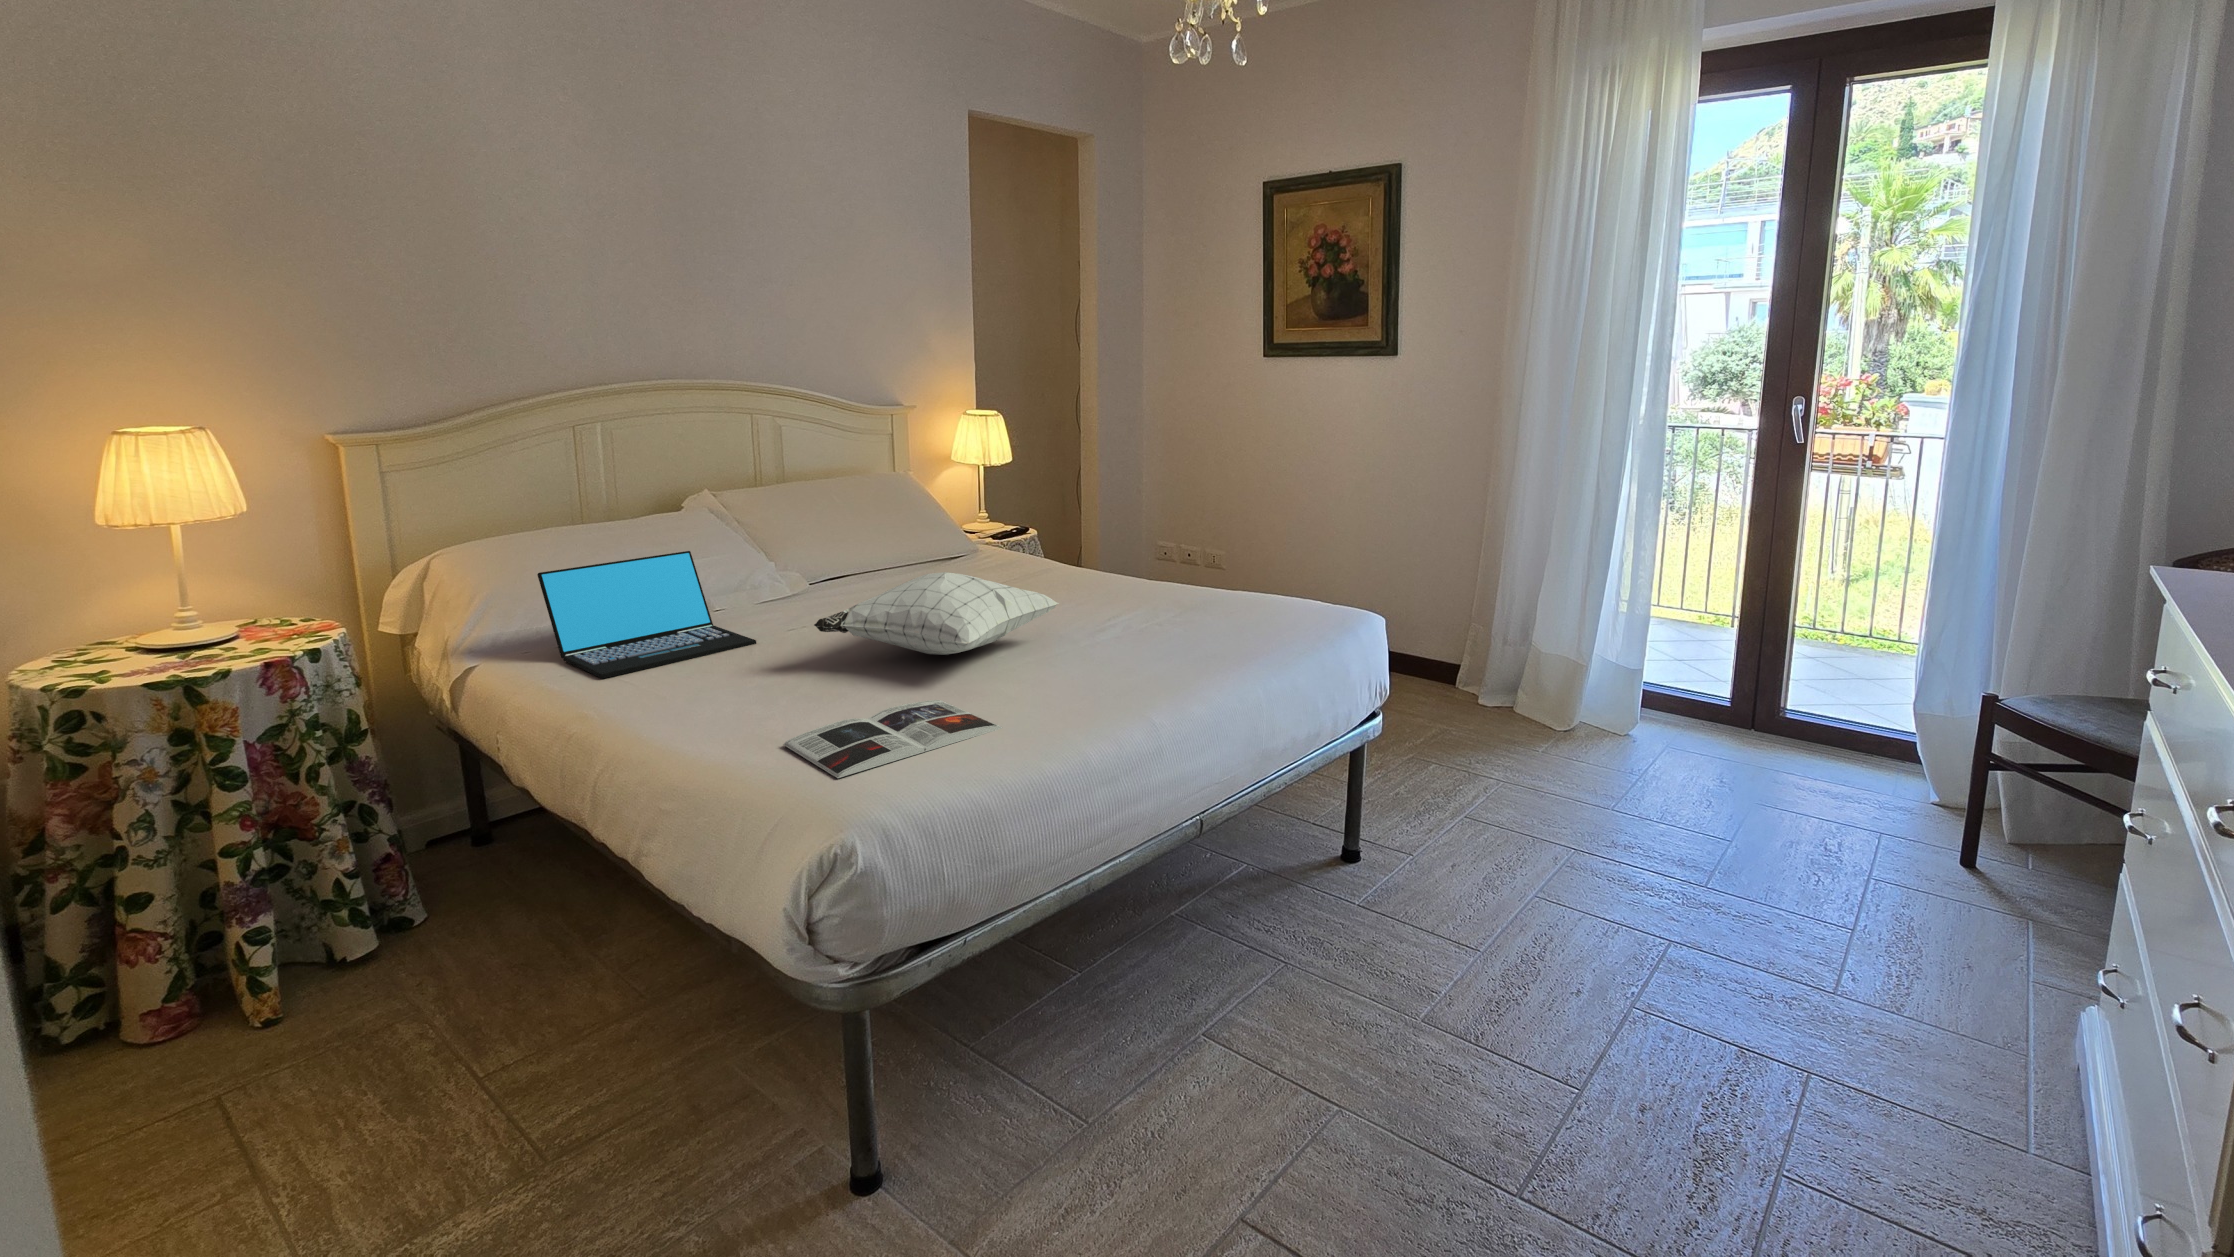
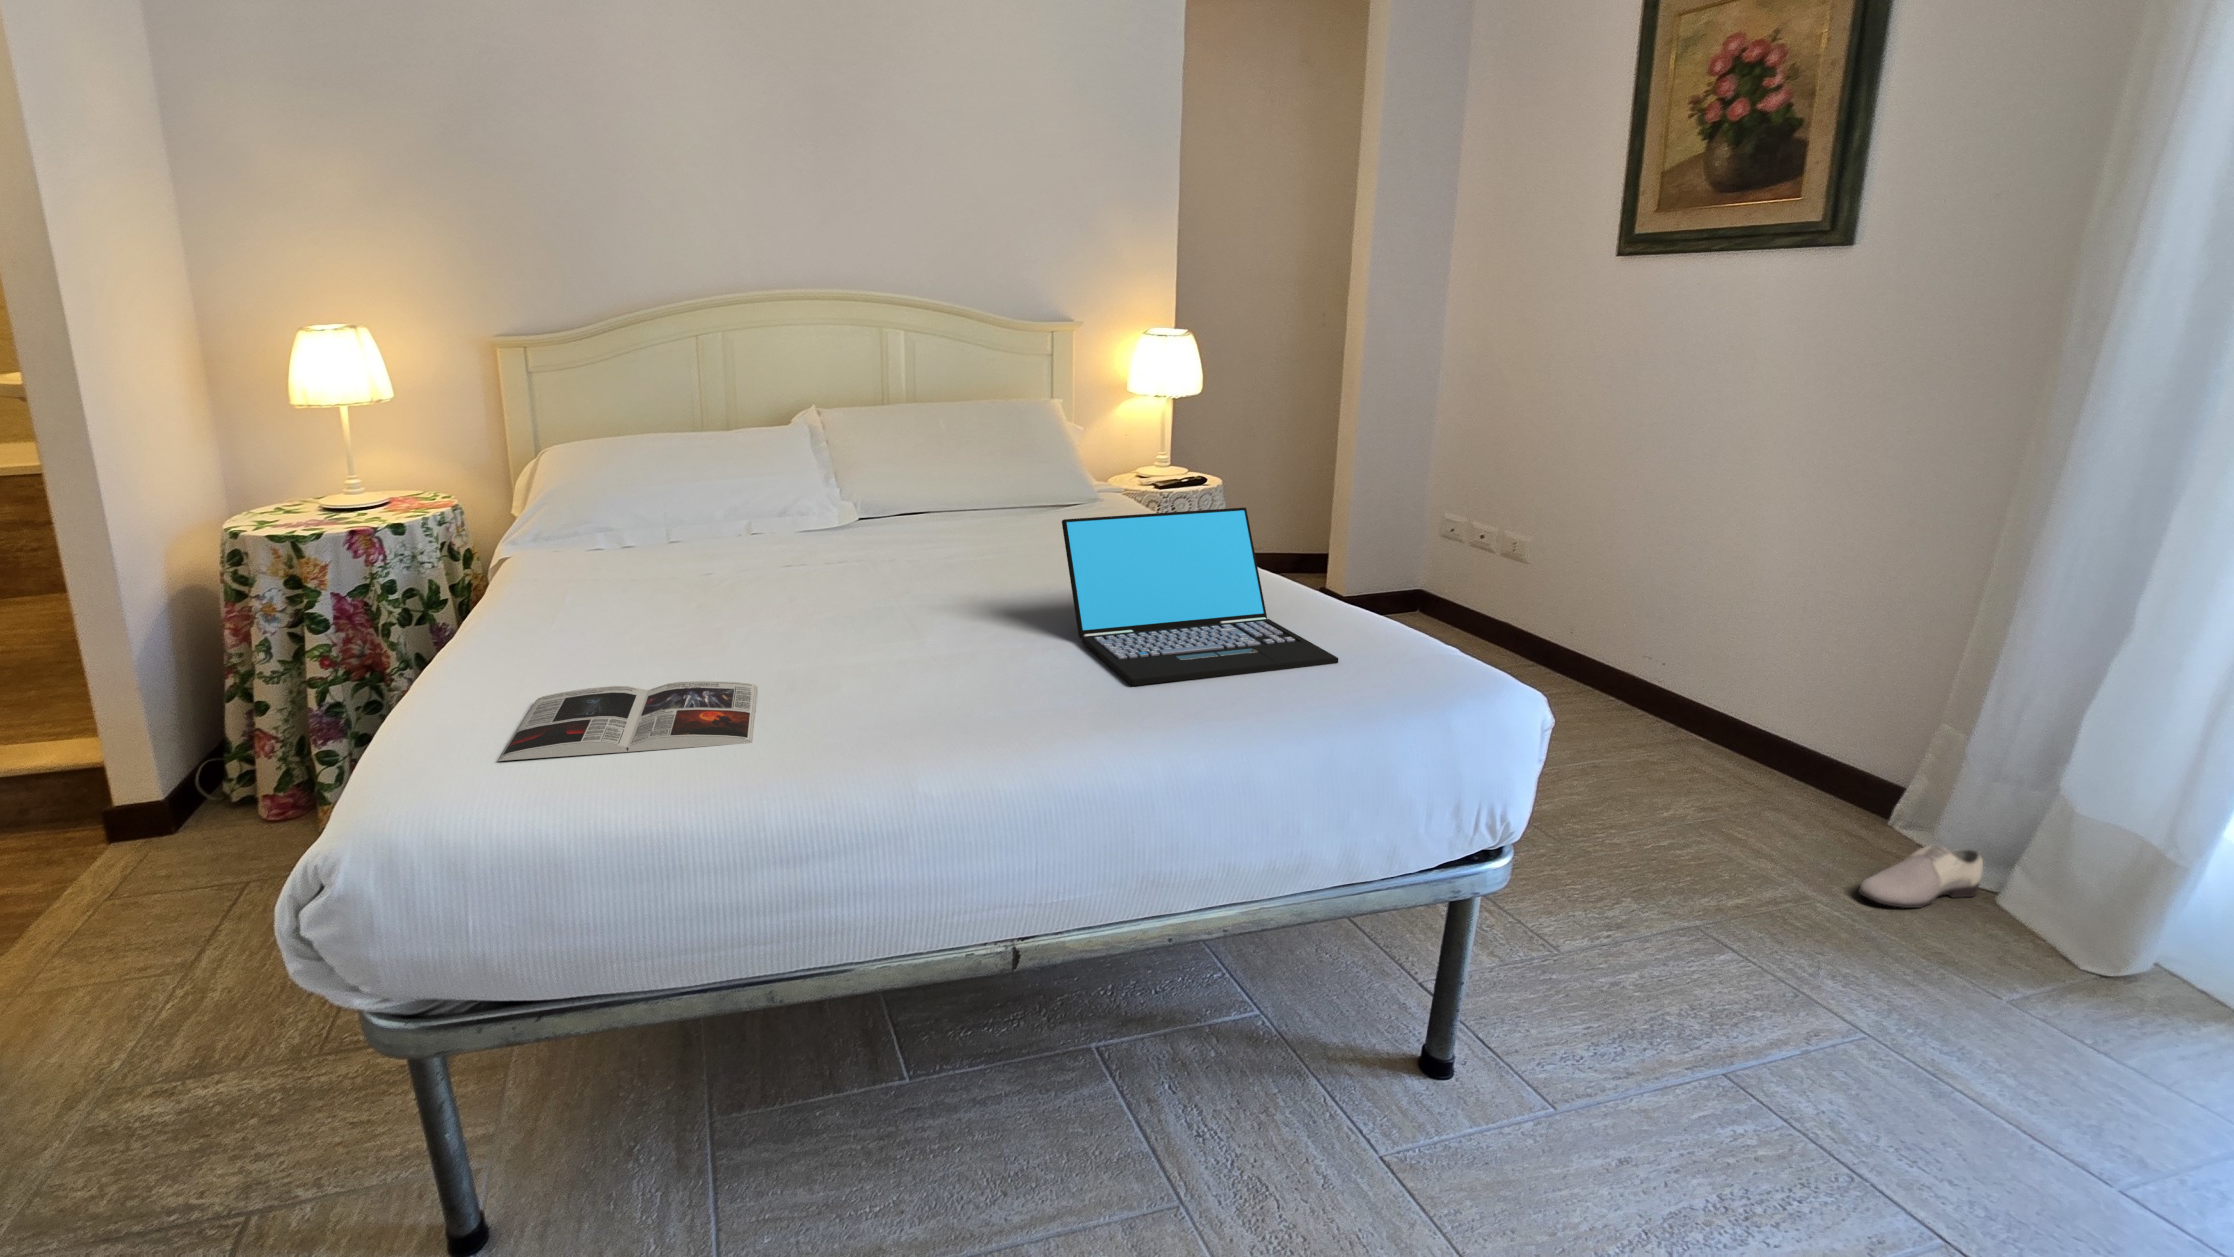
laptop: present [537,551,756,679] -> present [1062,507,1338,686]
pillow: present [814,572,1059,655] -> none [720,521,1014,626]
shoe: none [1464,685,1507,722] -> present [1859,845,1983,908]

